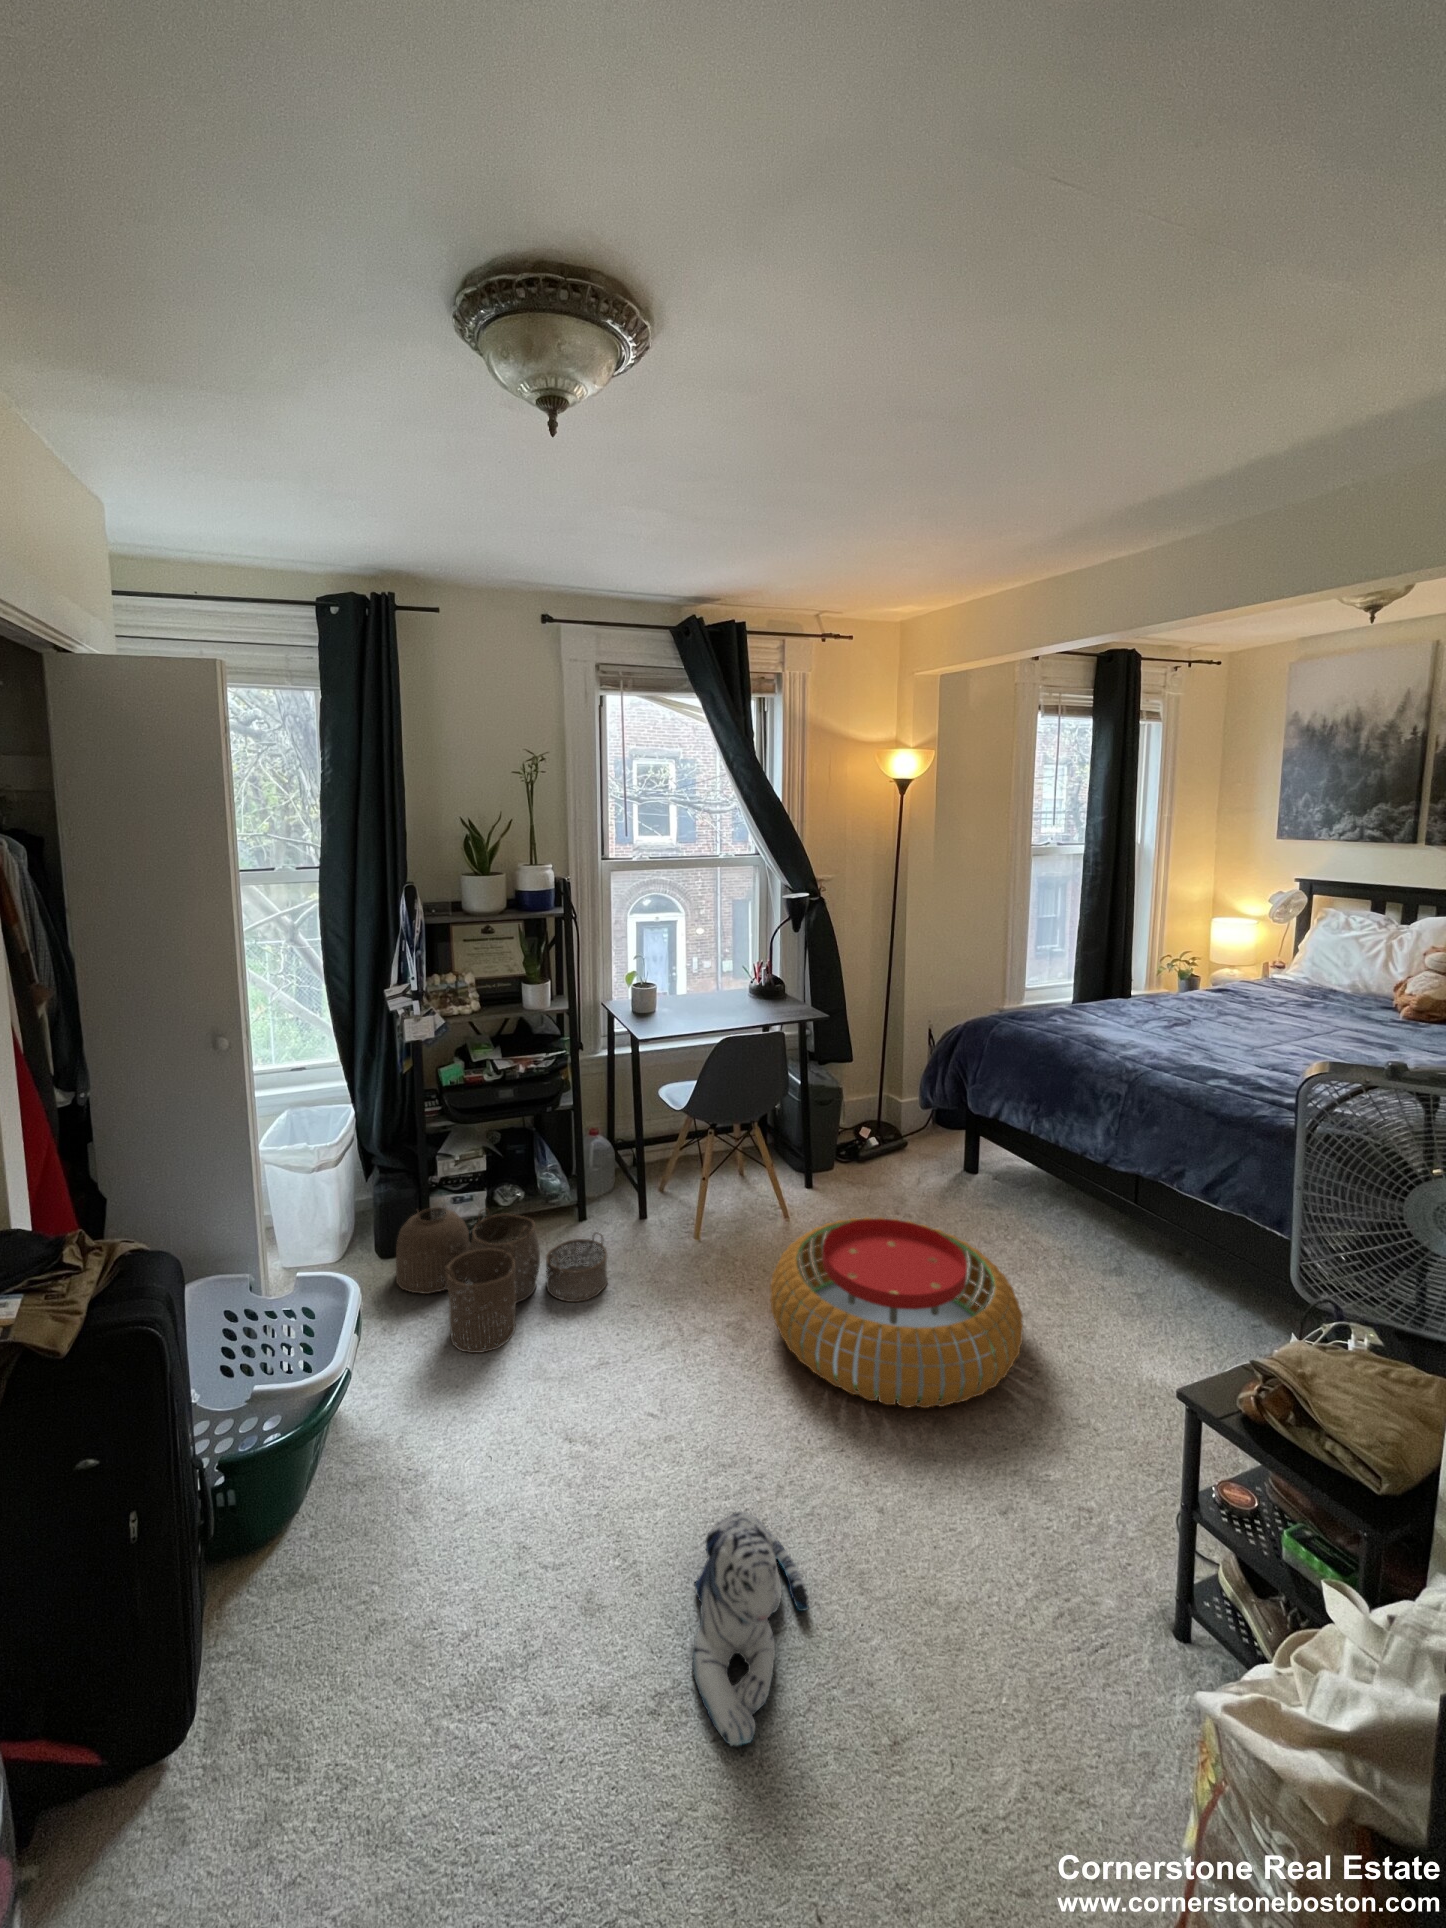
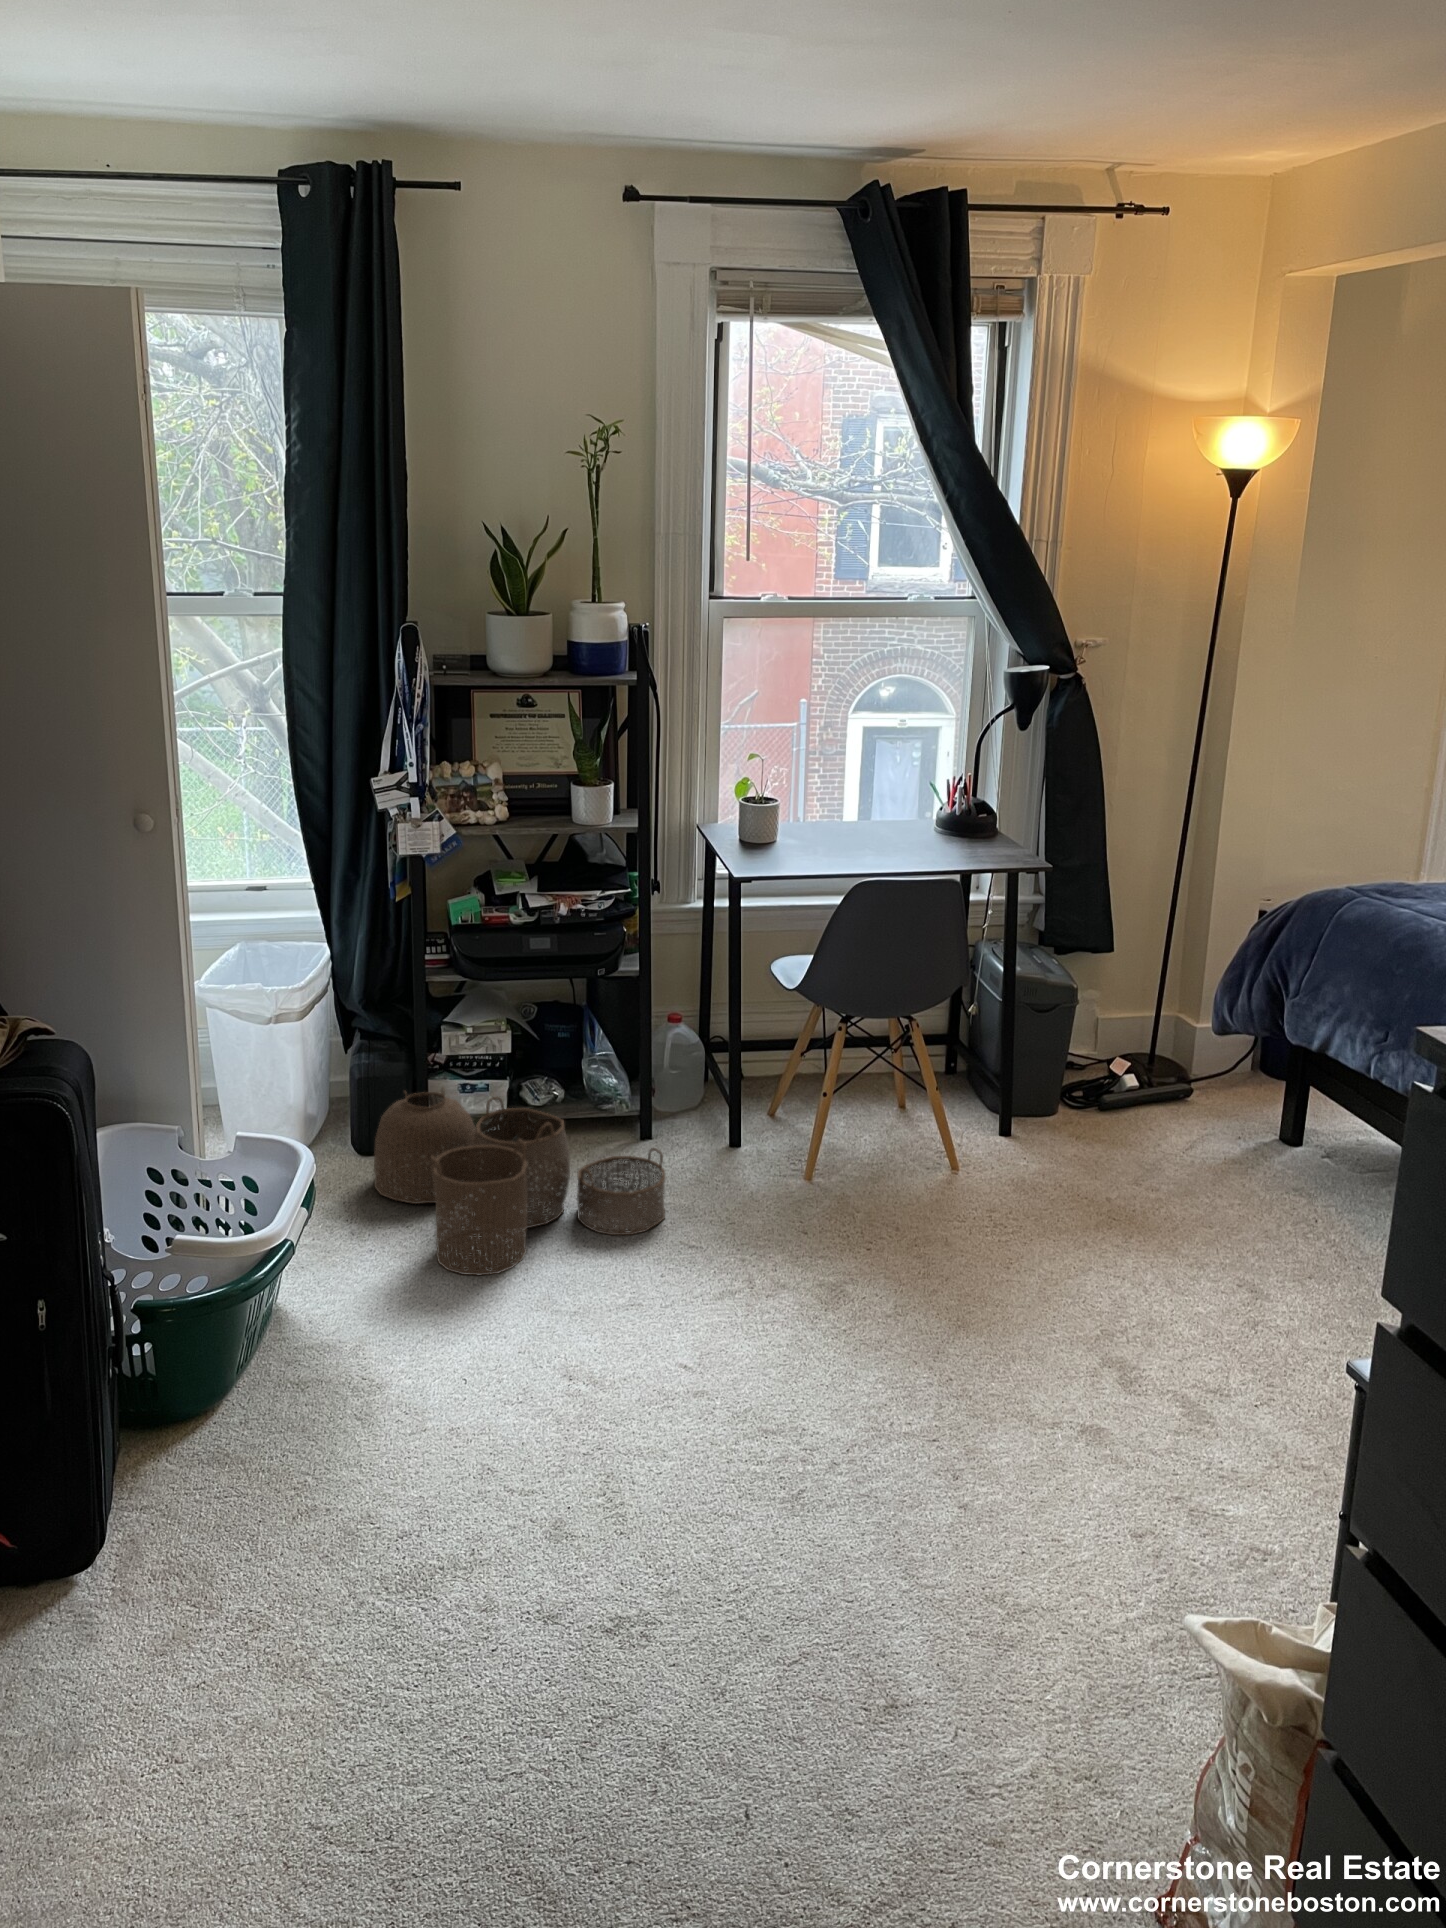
pouf: present [770,1217,1023,1408] -> none [881,1162,1256,1408]
plush toy: present [692,1512,809,1745] -> none [665,1450,830,1666]

